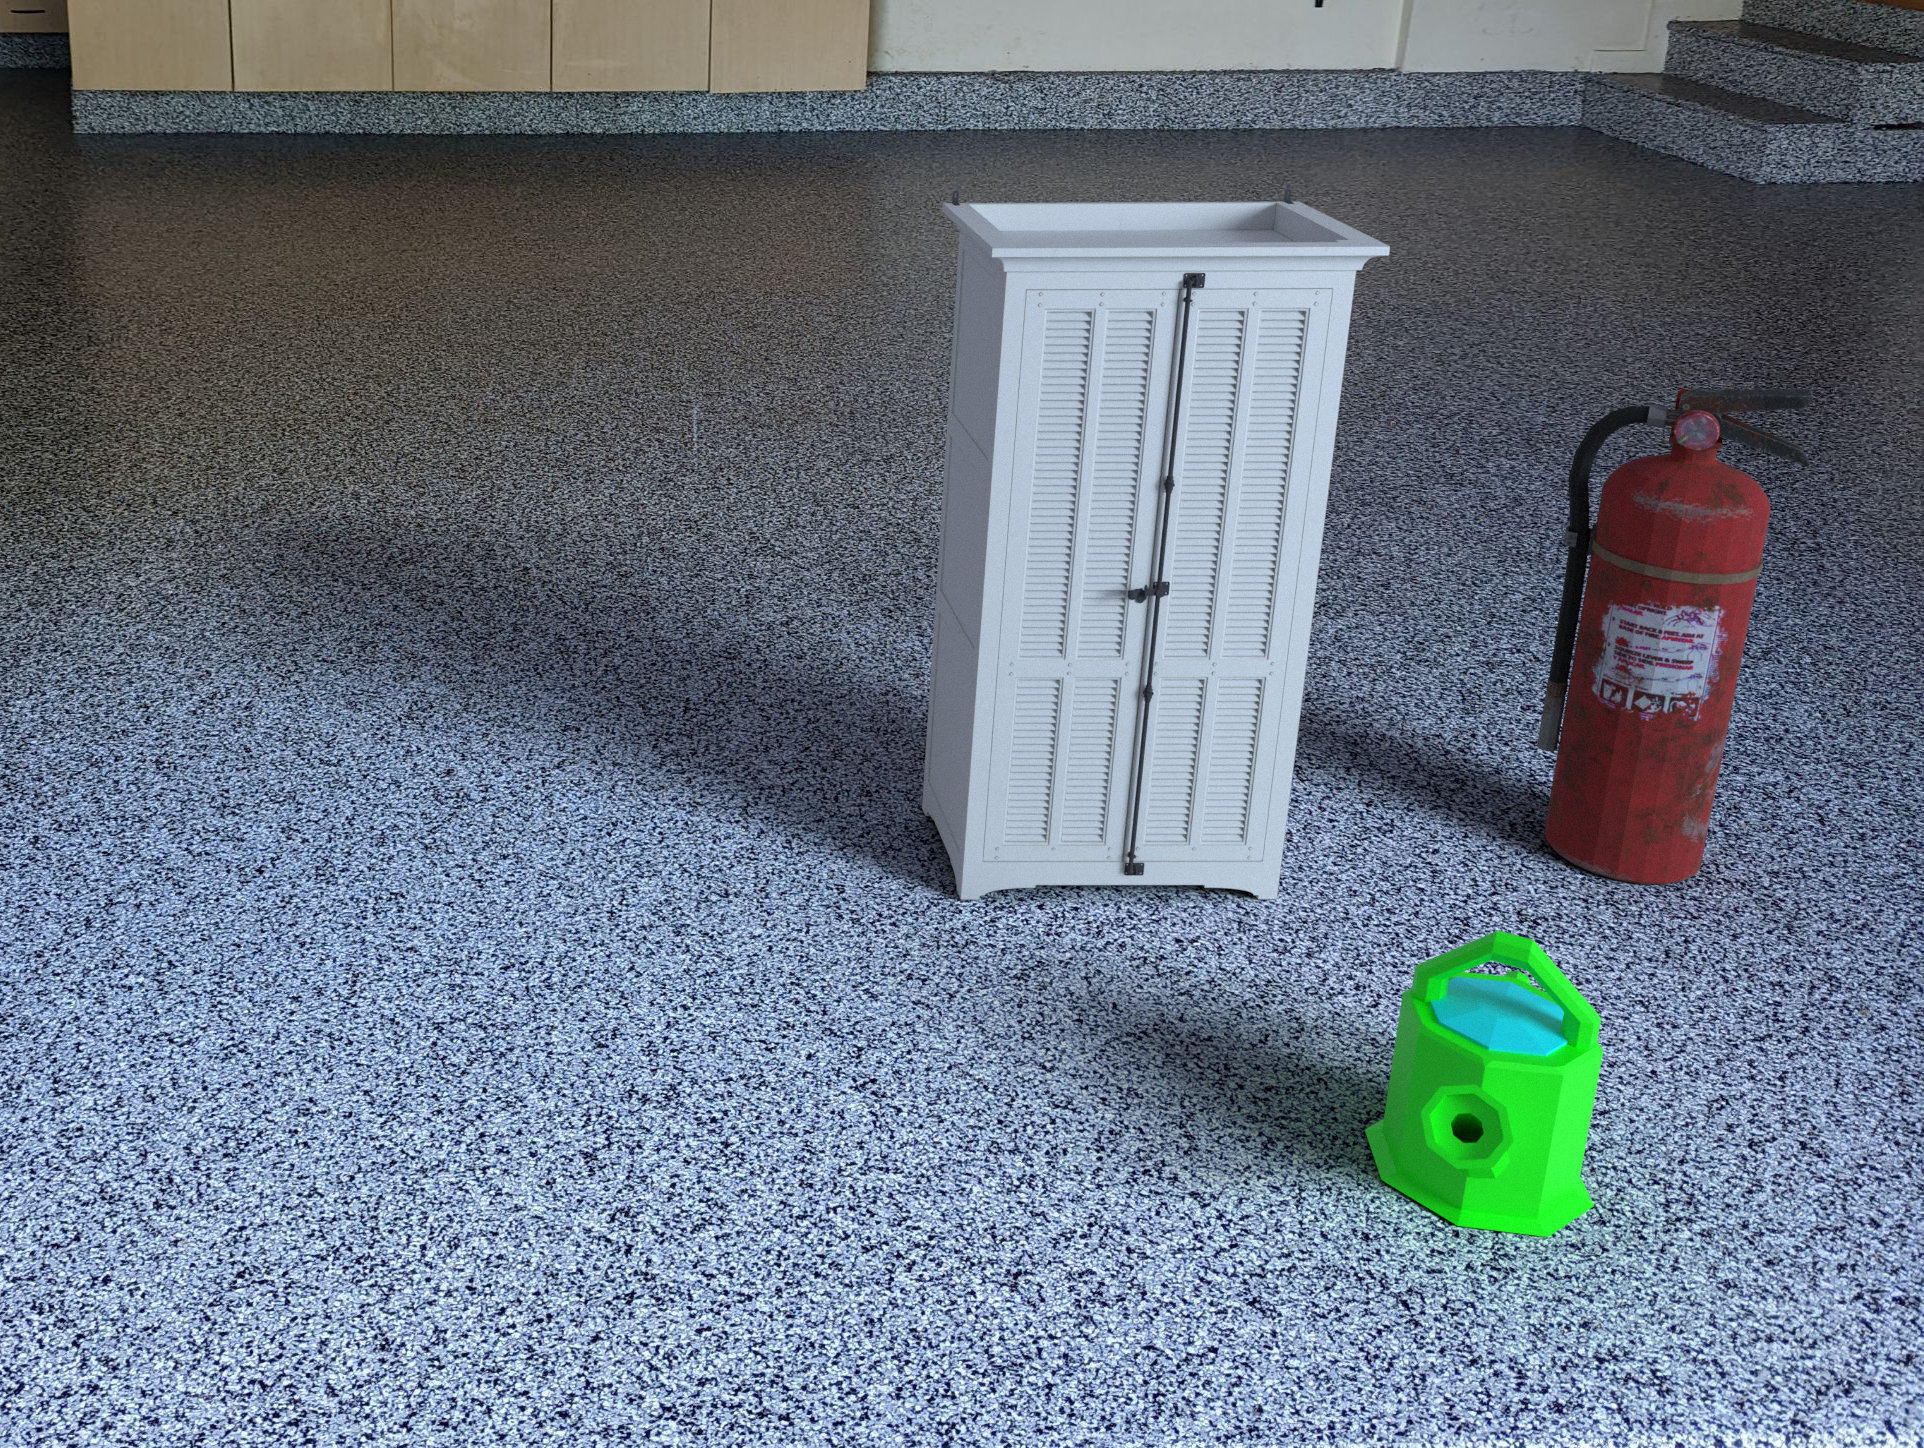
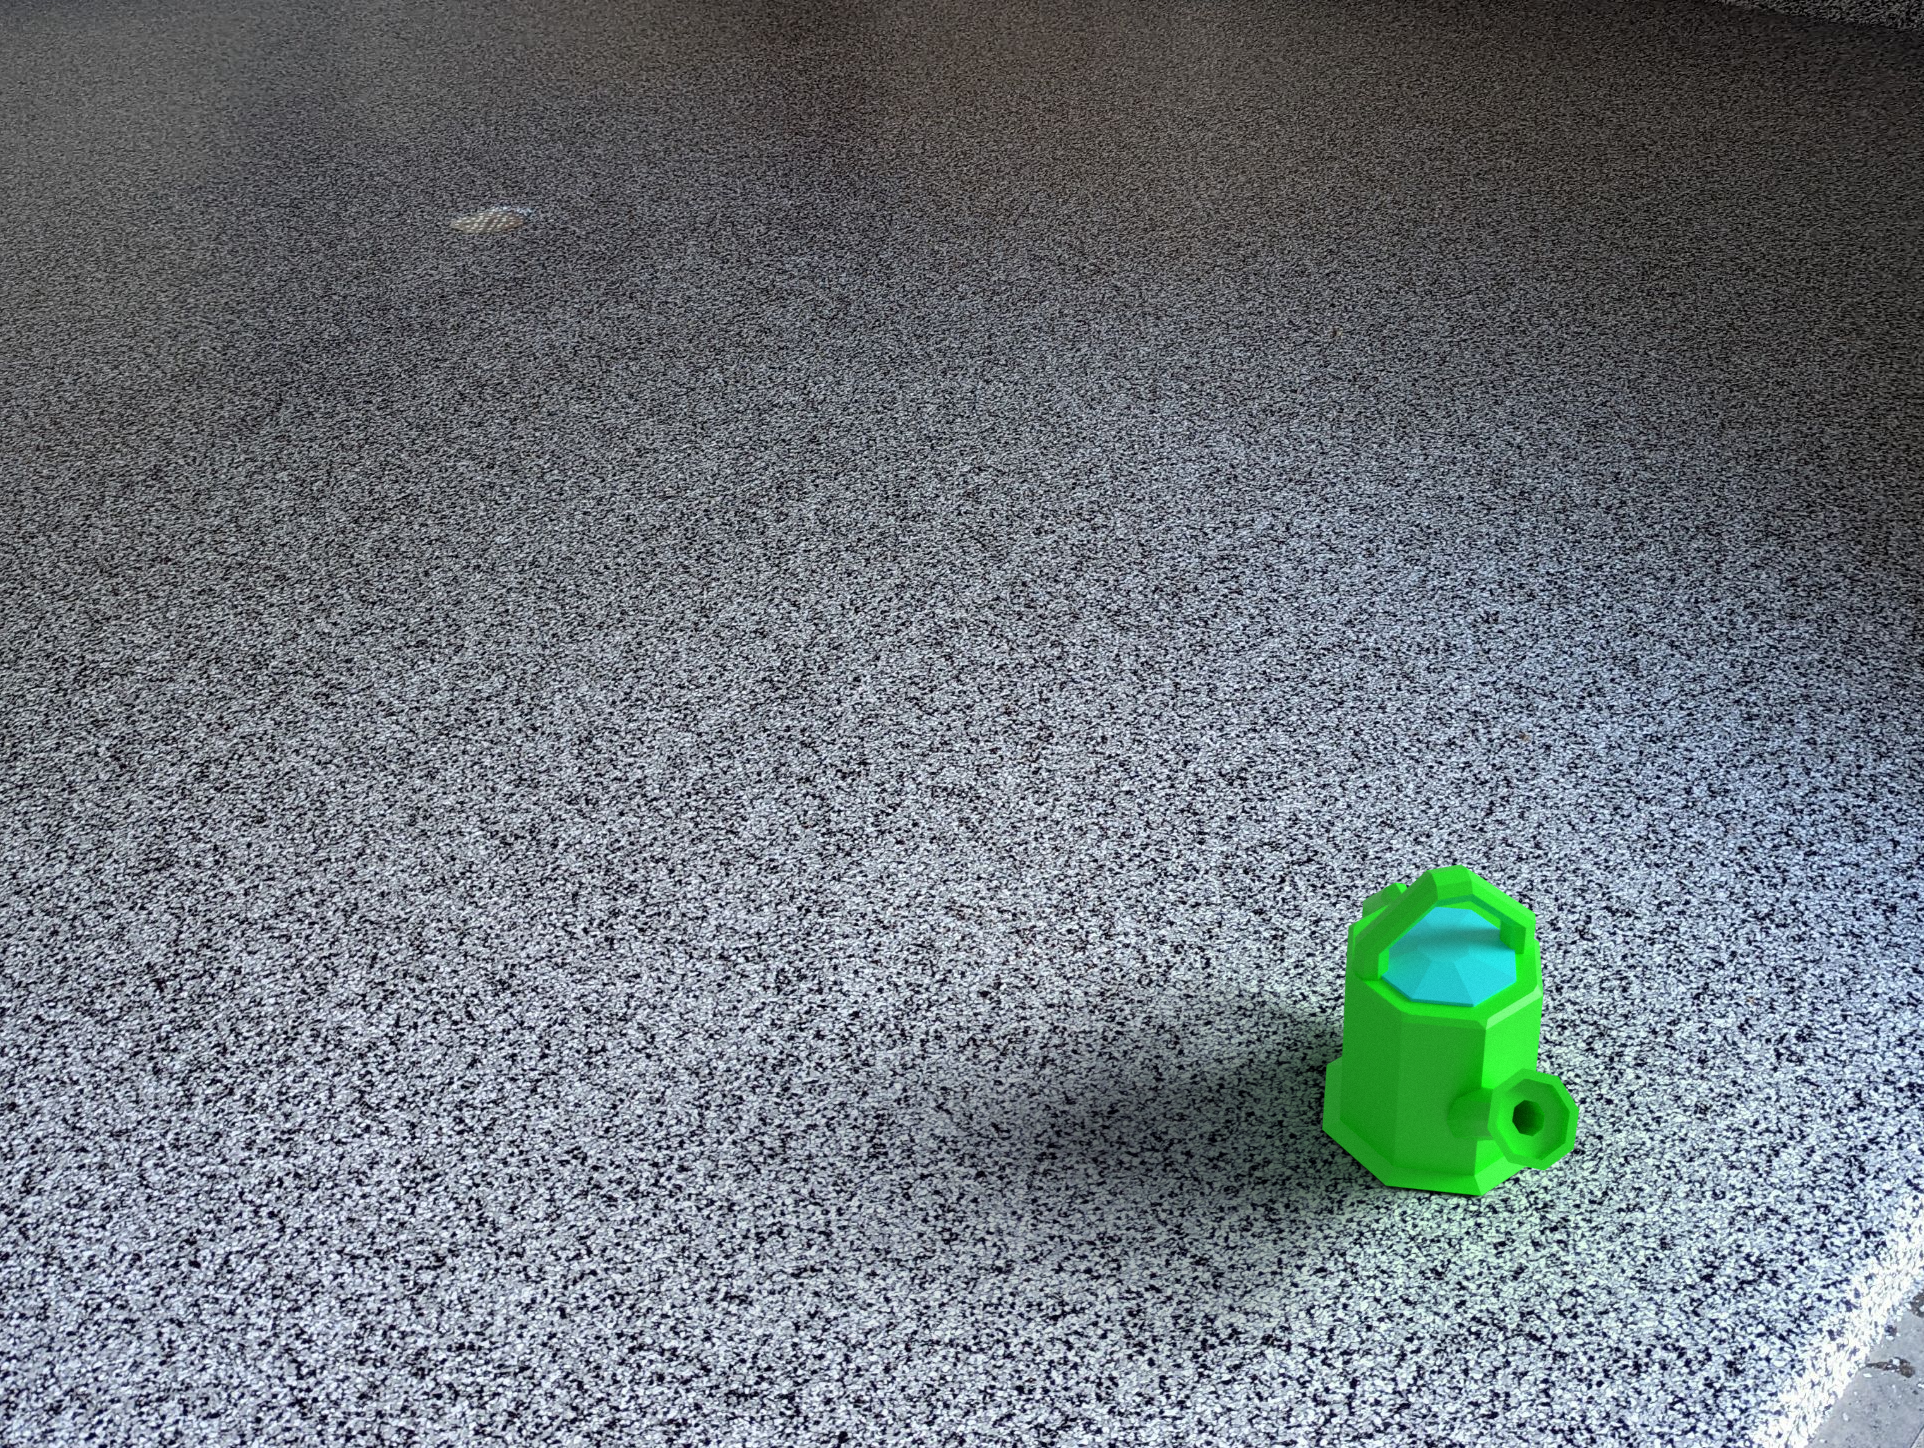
storage cabinet: present [922,189,1390,900] -> none [409,48,1020,1078]
fire extinguisher: present [1537,389,1813,885] -> none [1120,151,1327,689]

